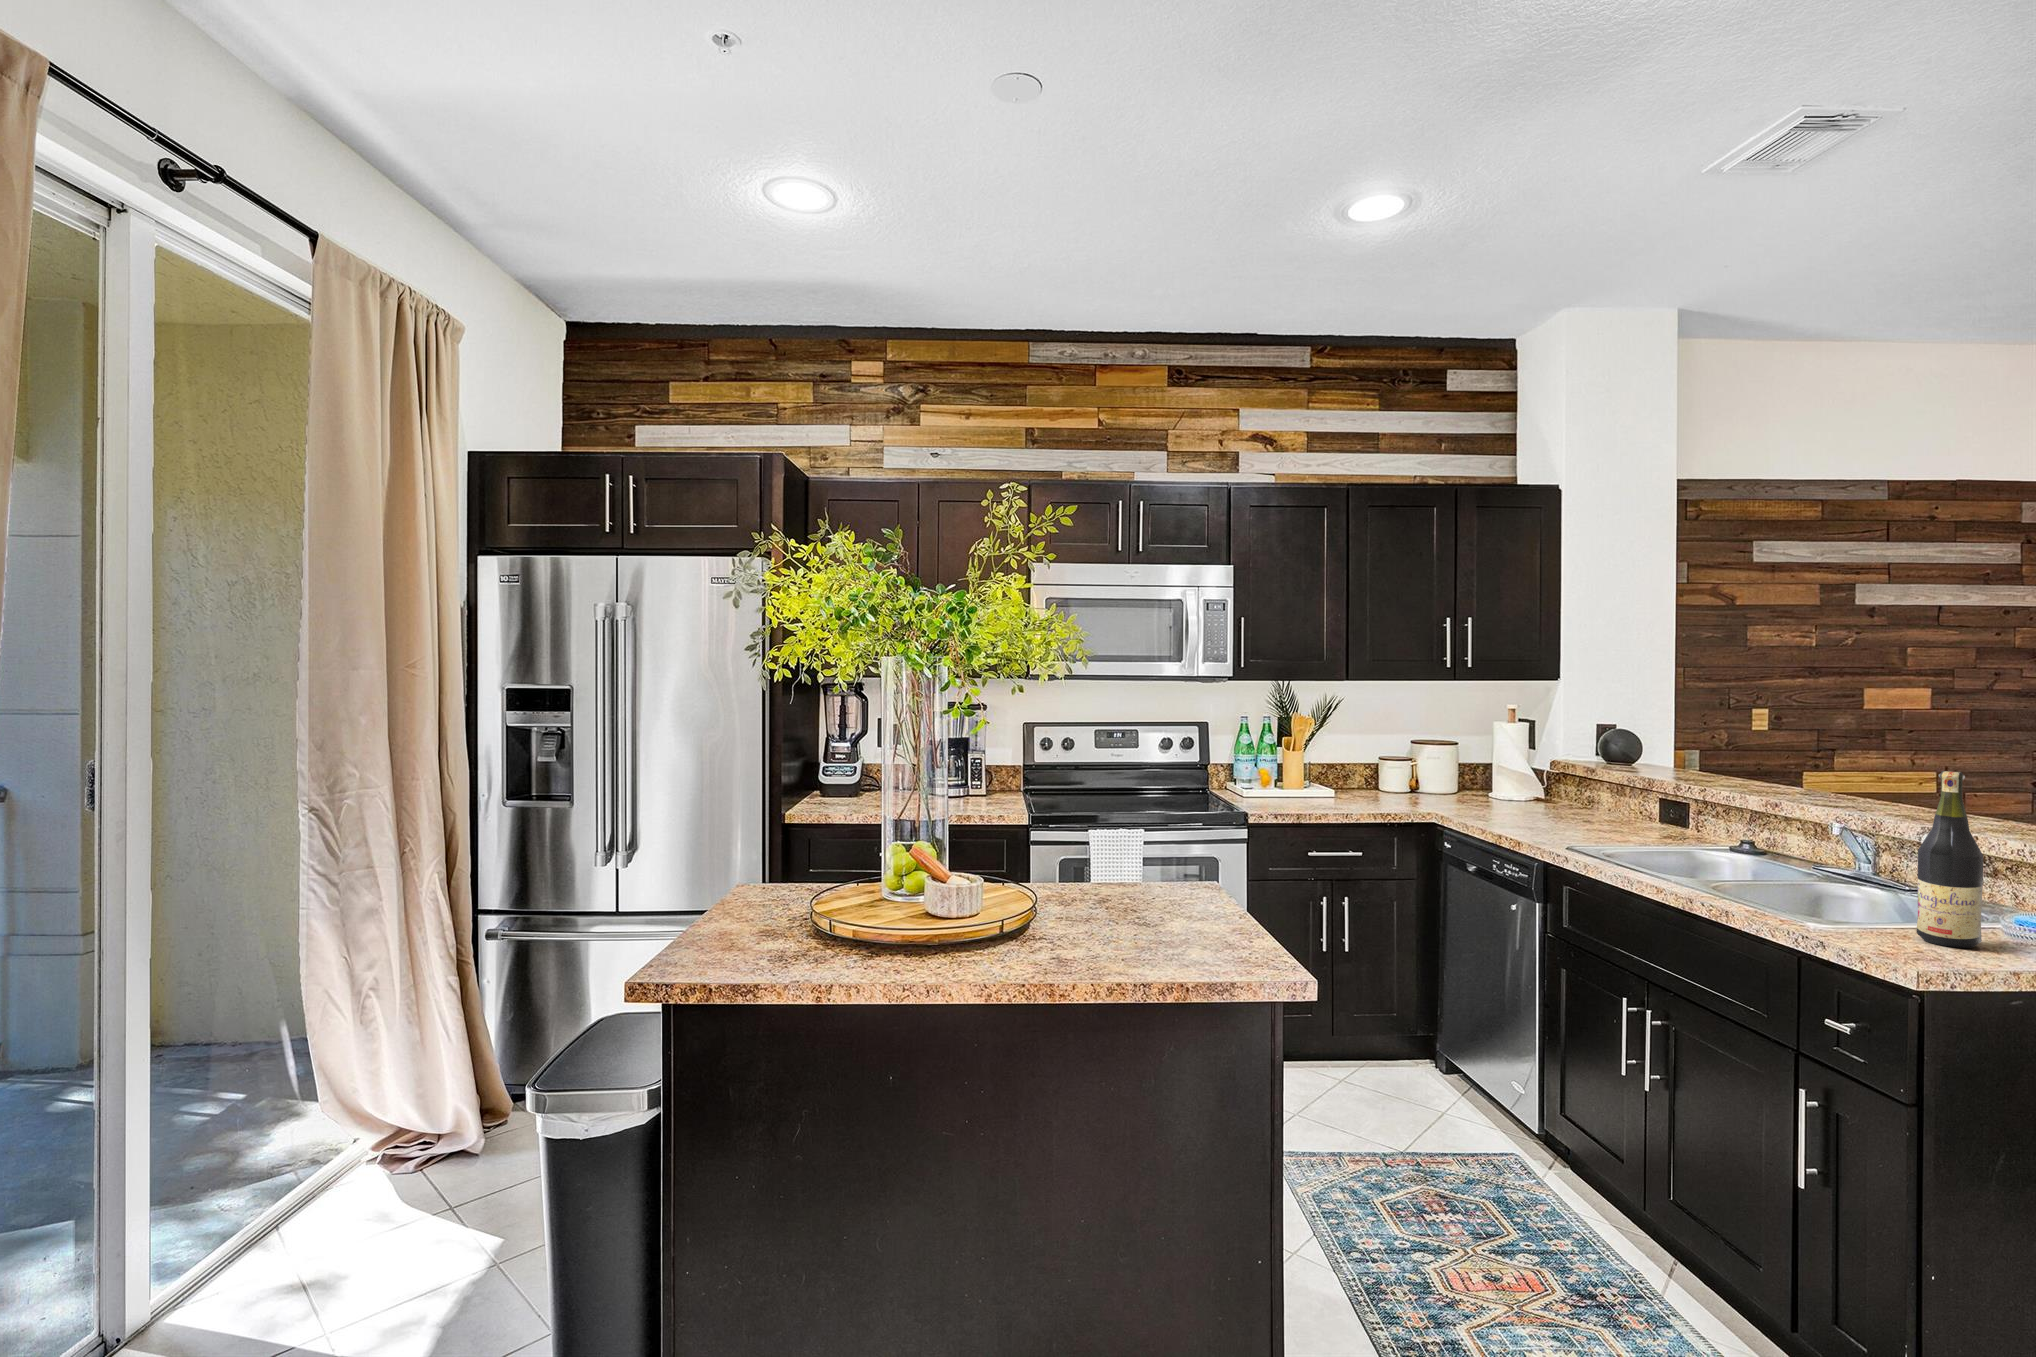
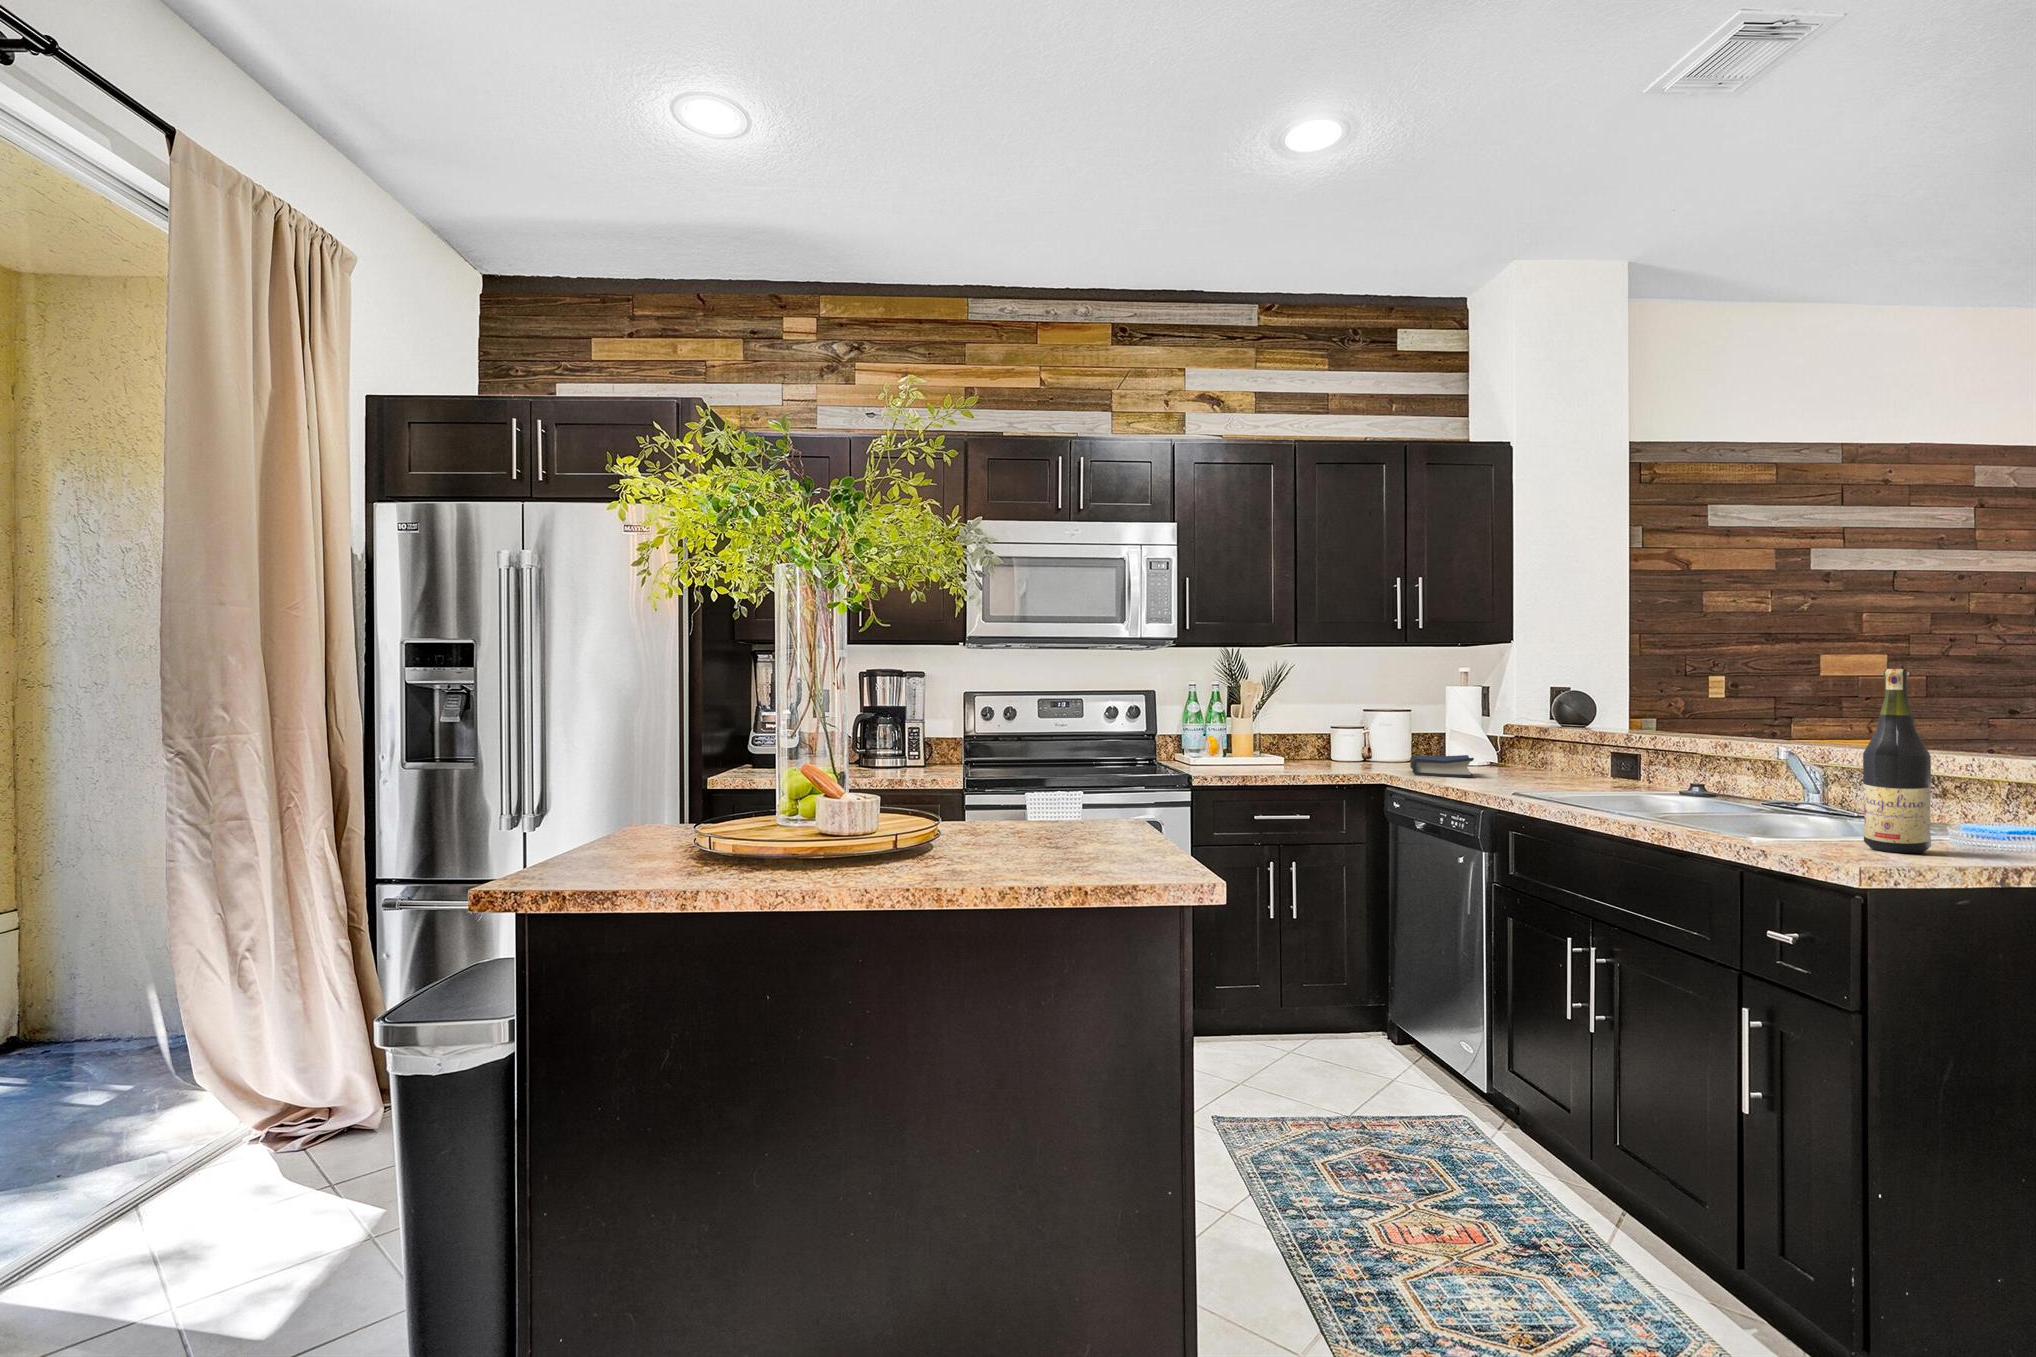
hardback book: none [1461,795,1525,821] -> present [1410,755,1474,777]

